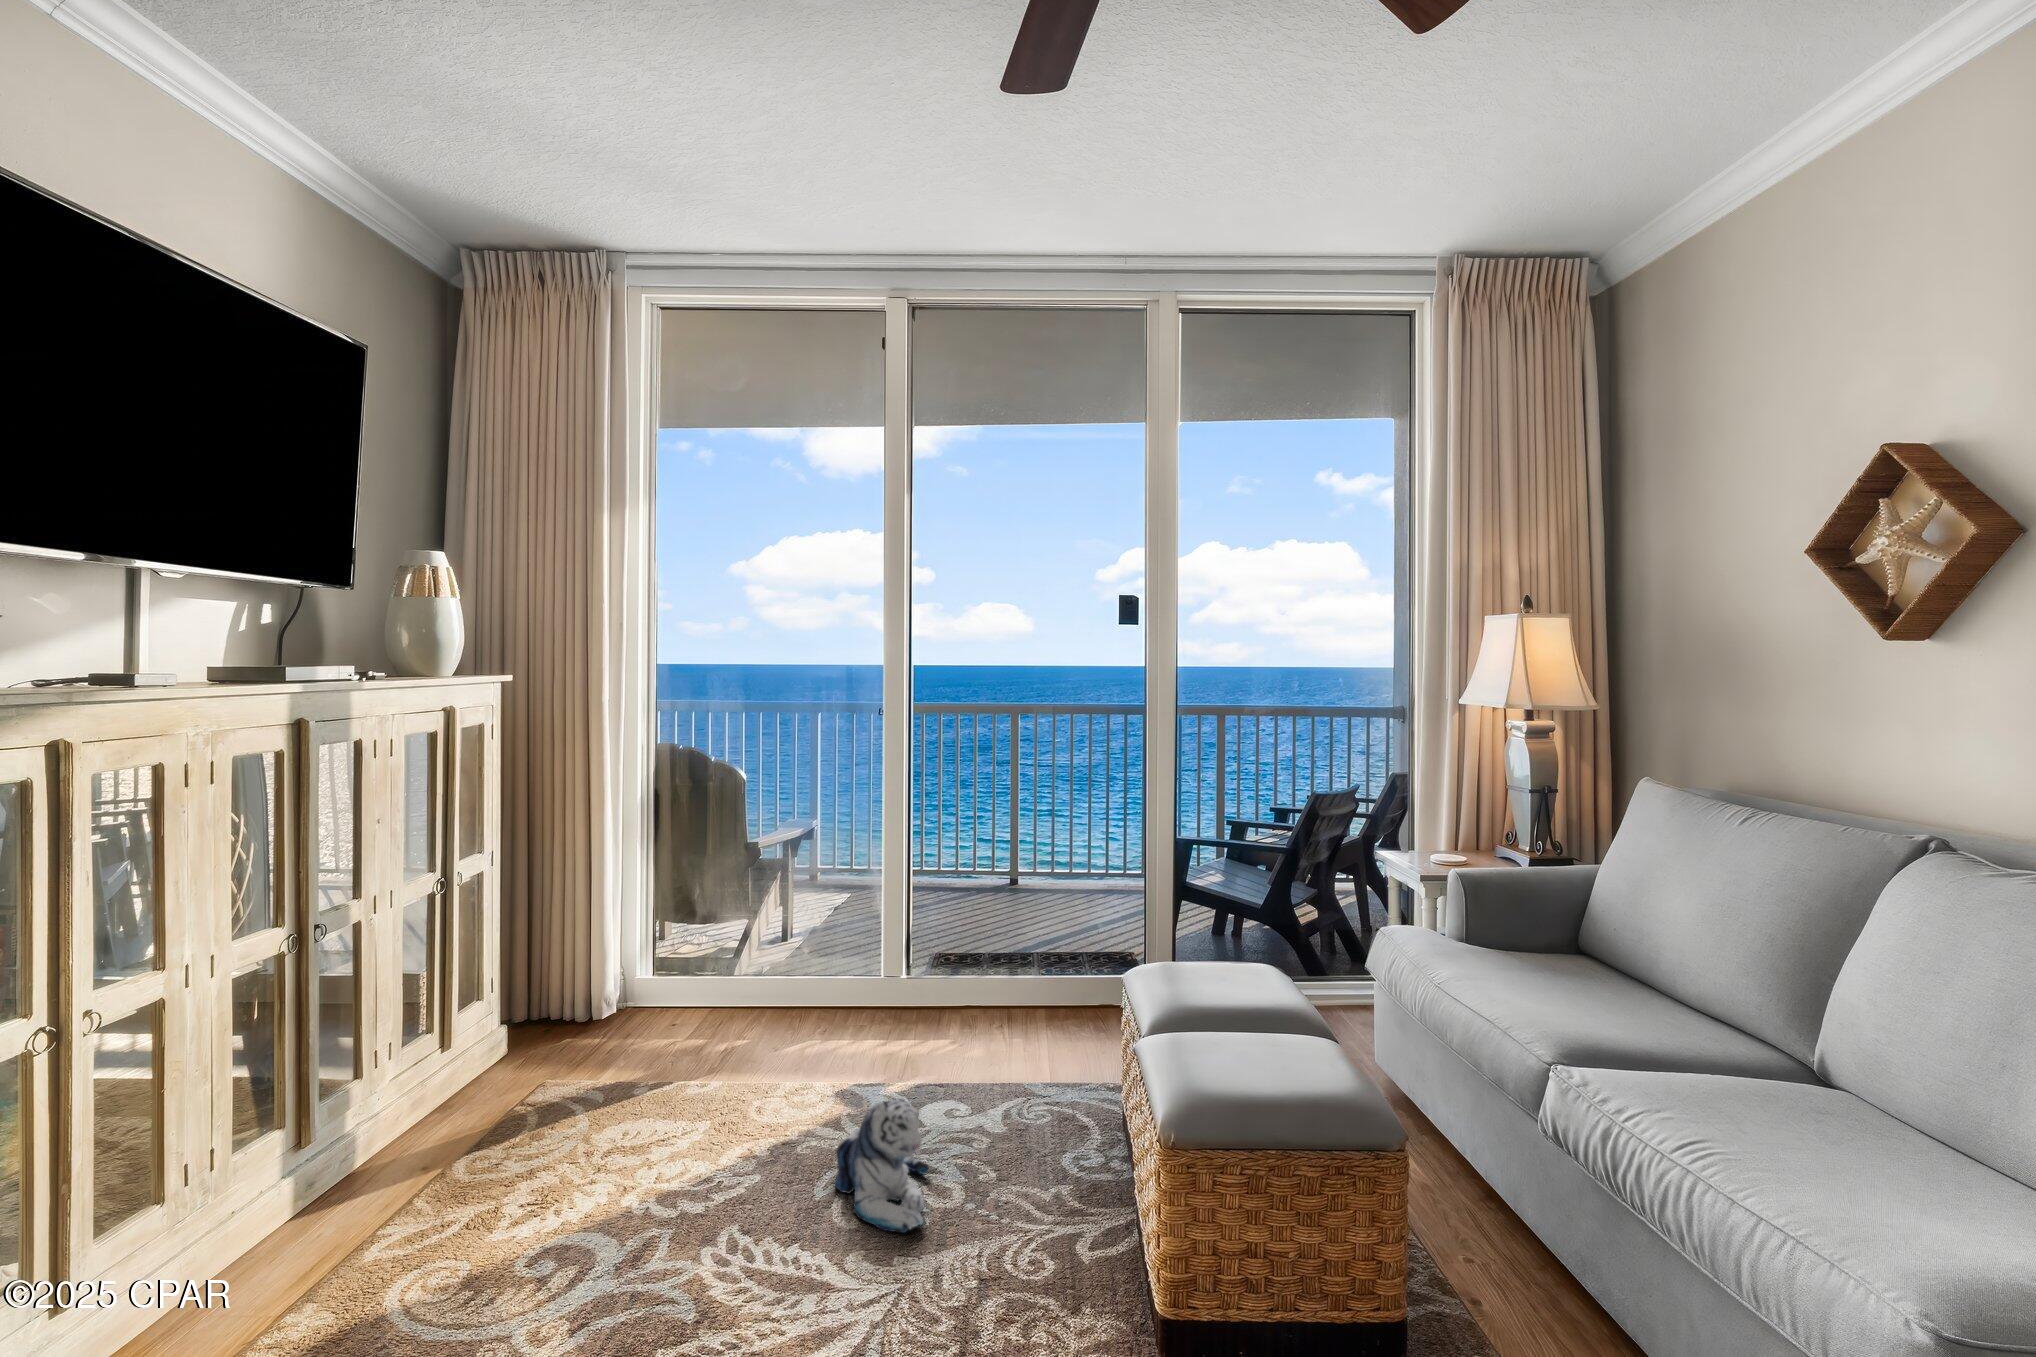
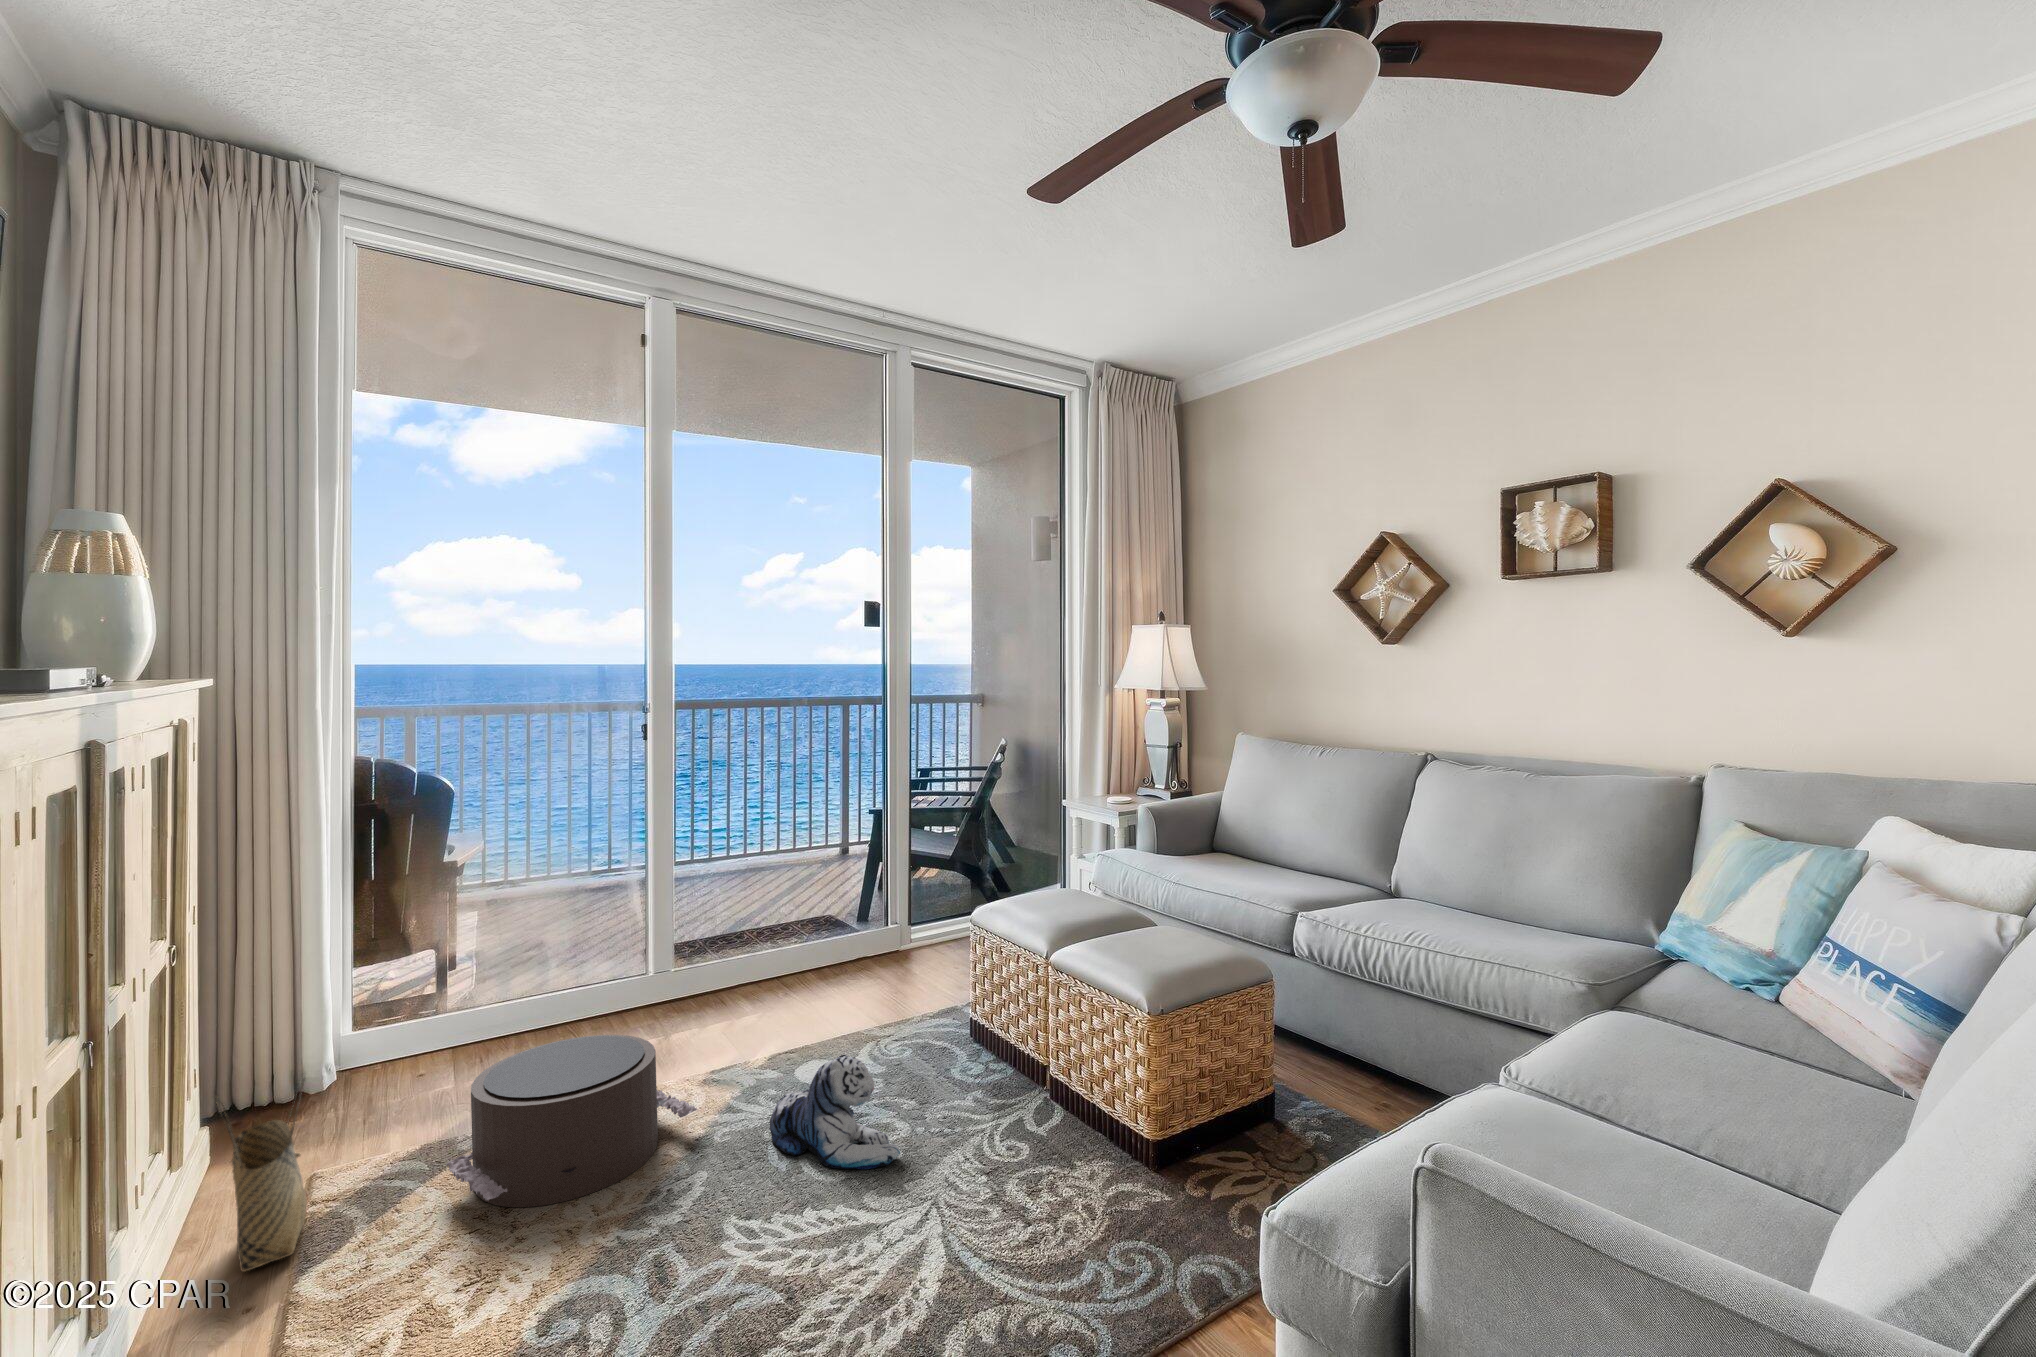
woven basket: none [429,991,503,1141] -> present [216,1073,307,1272]
pouf: none [576,1017,792,1166] -> present [446,1035,697,1207]

